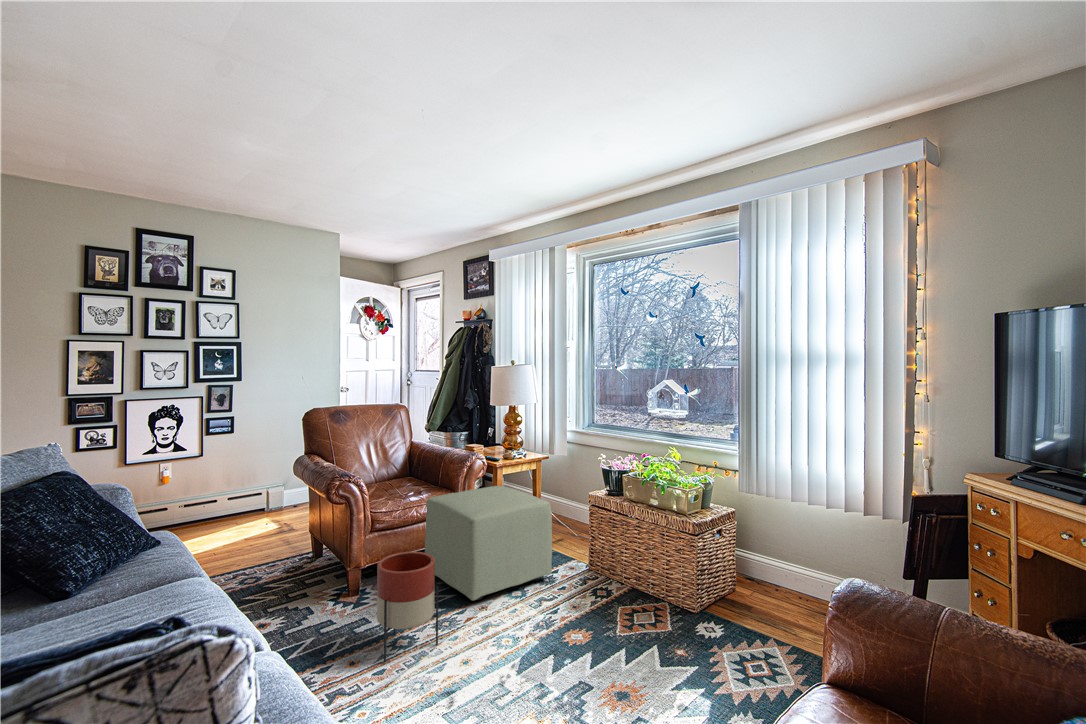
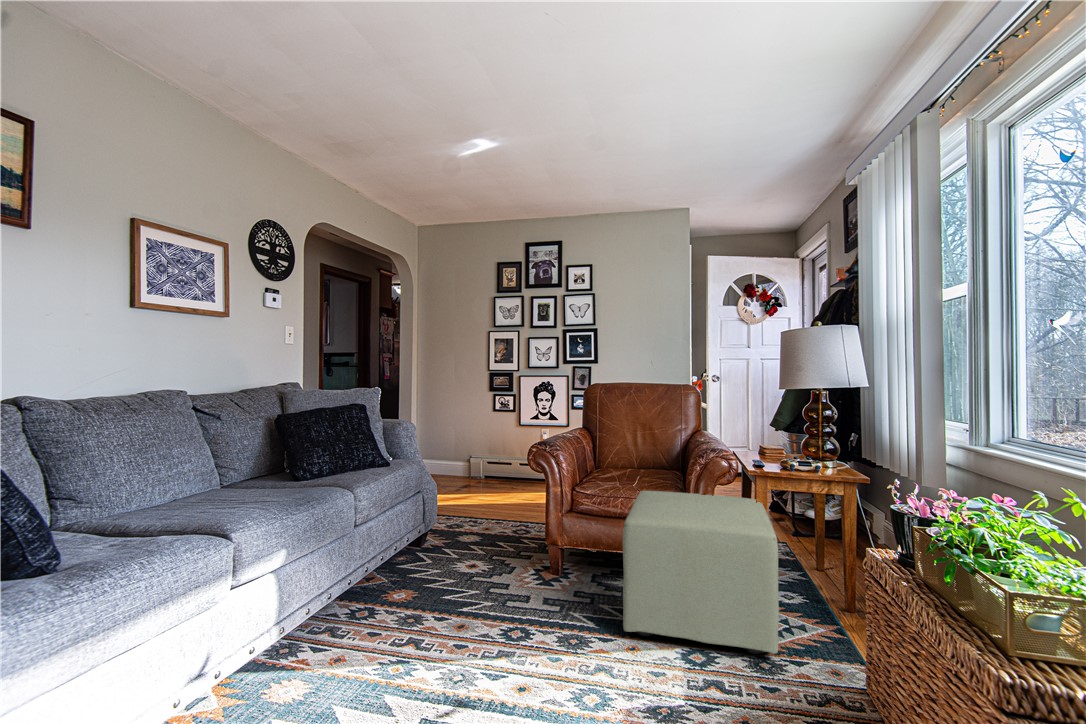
planter: present [377,552,438,663] -> none [475,531,546,656]

